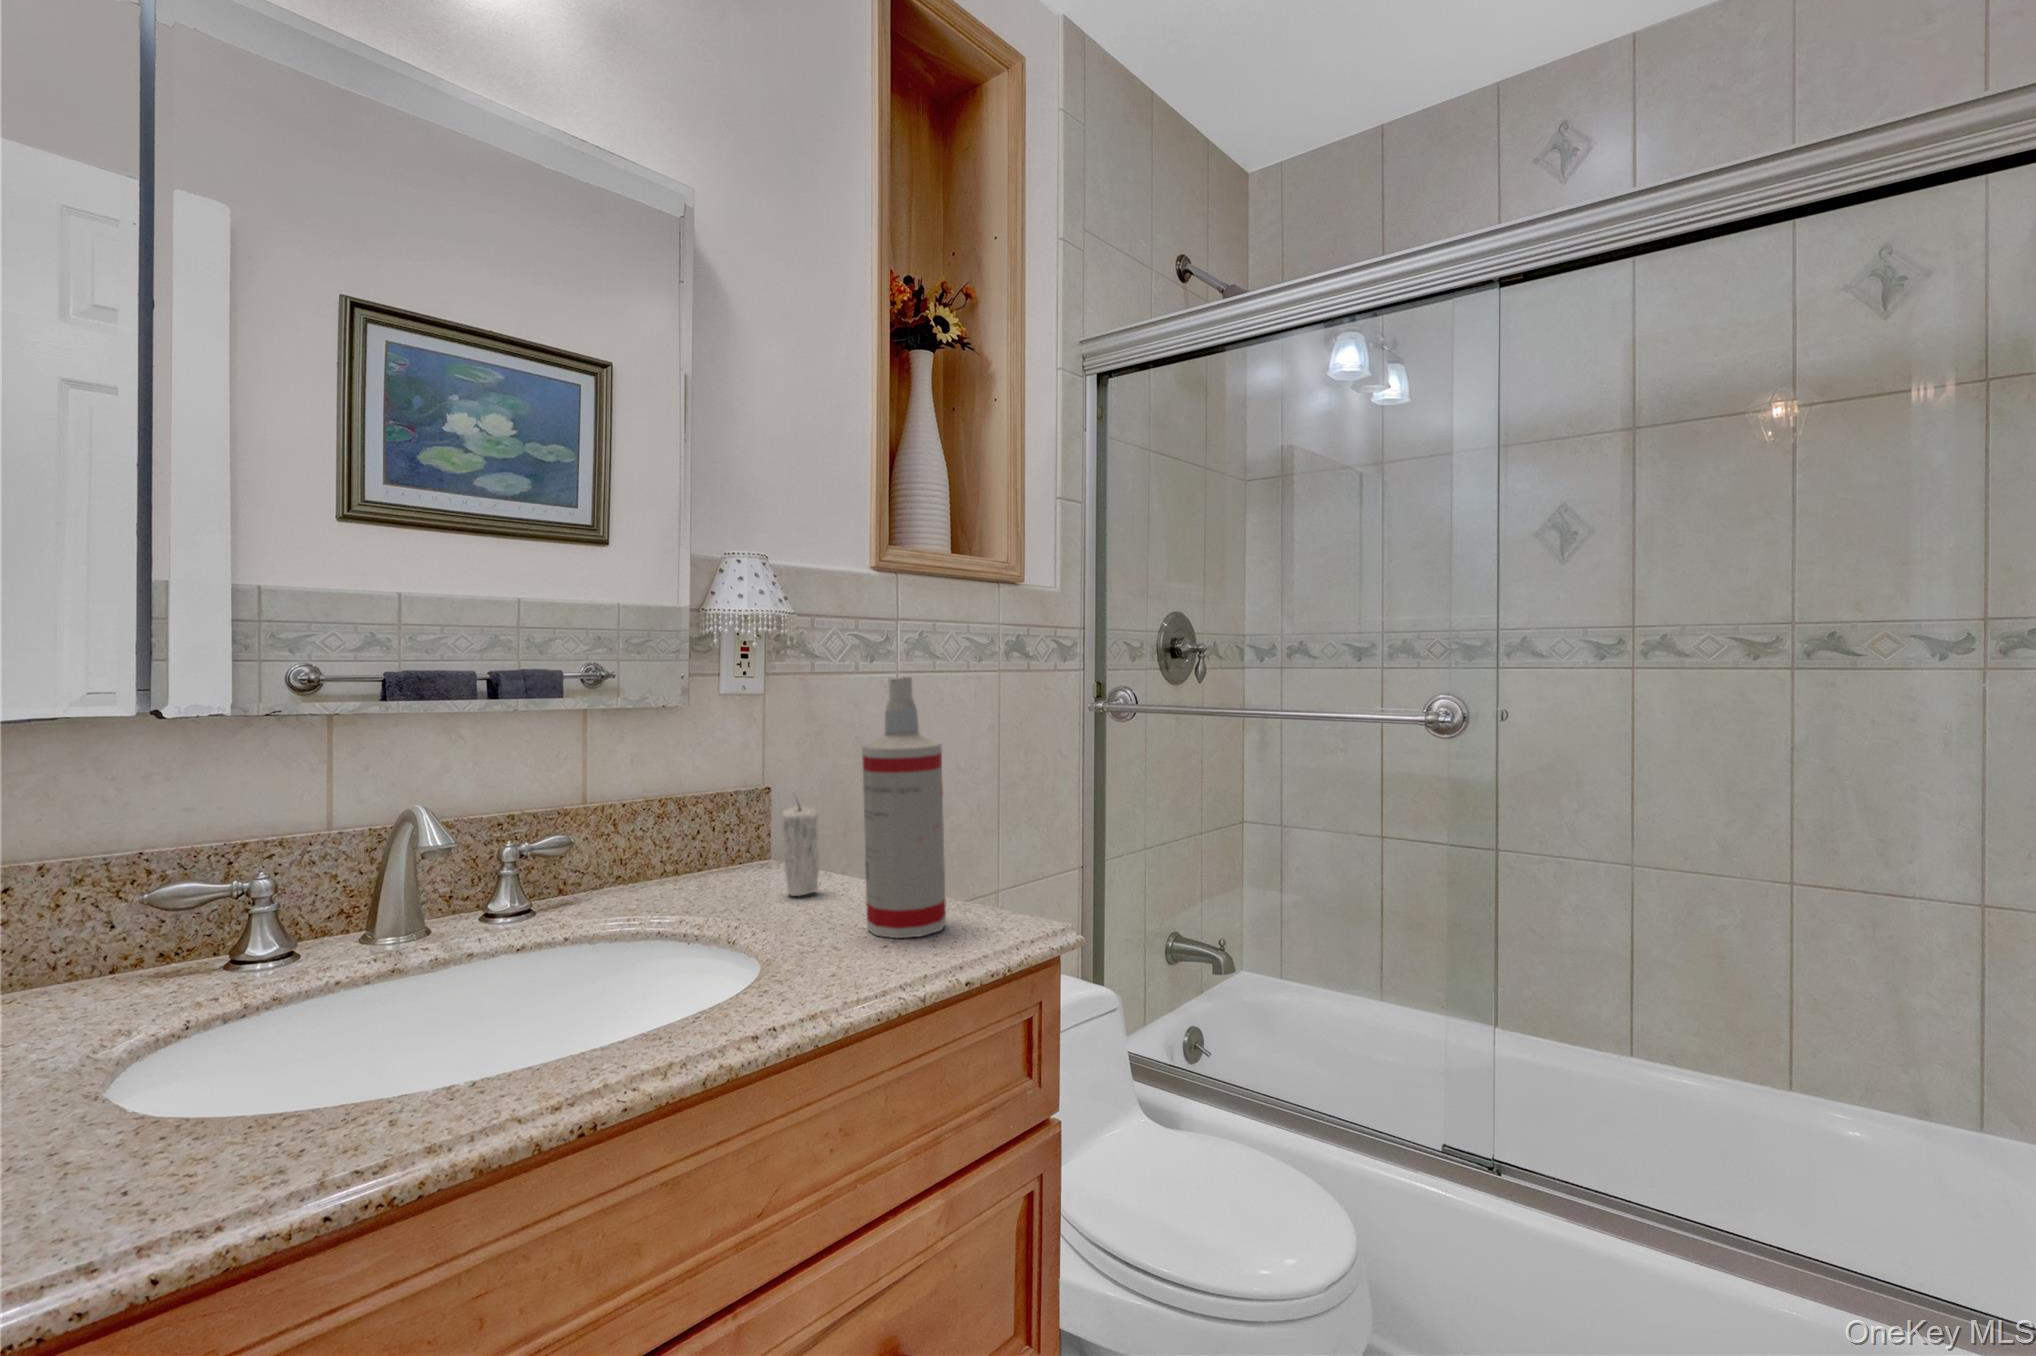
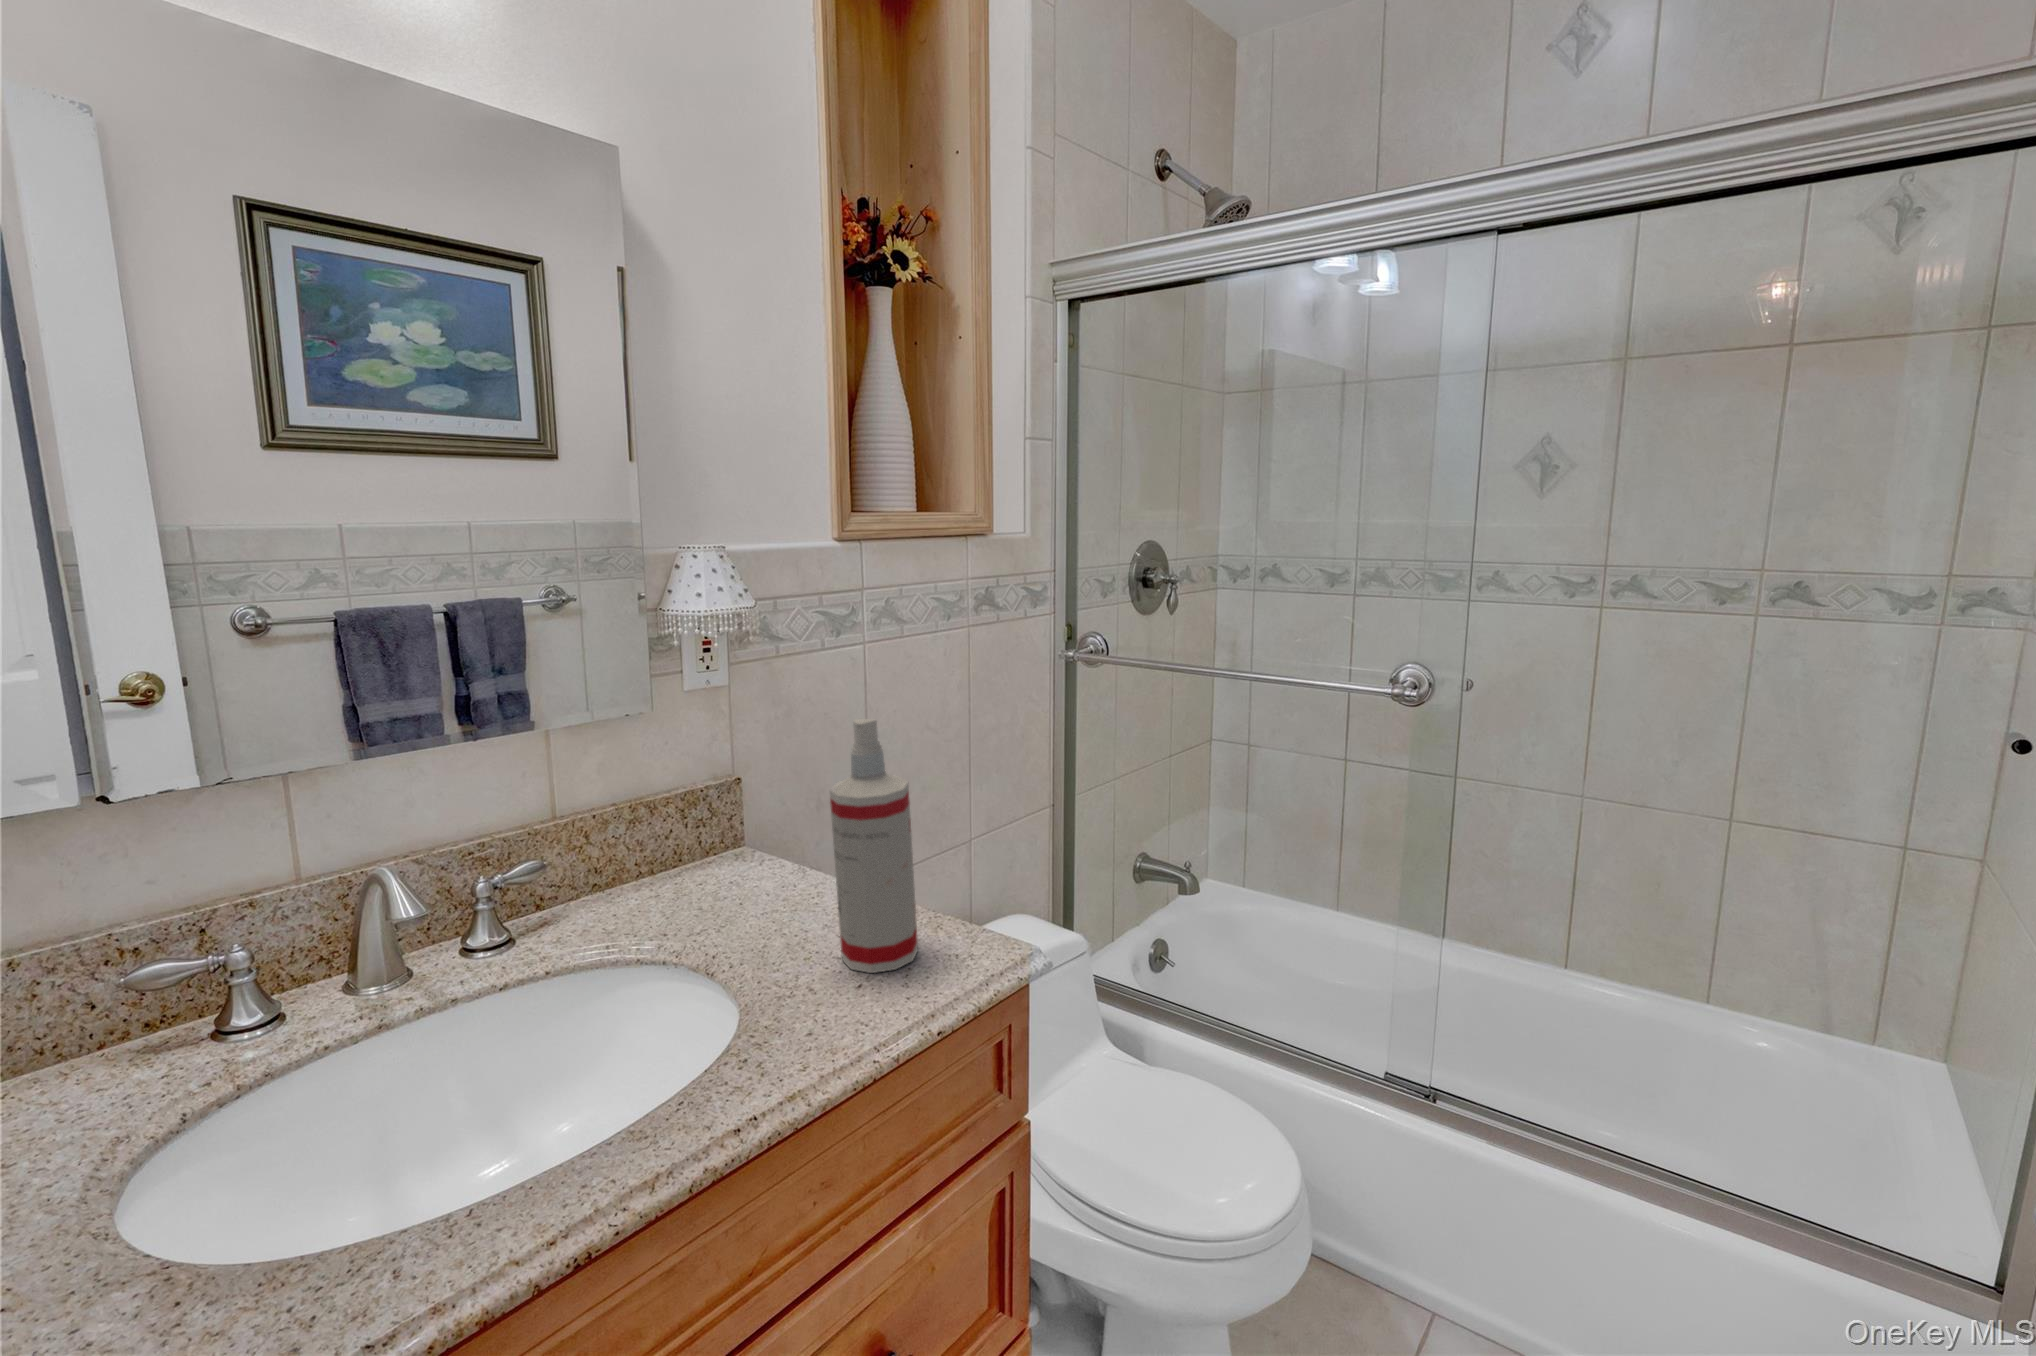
candle: present [782,805,819,896] -> none [753,807,793,907]

